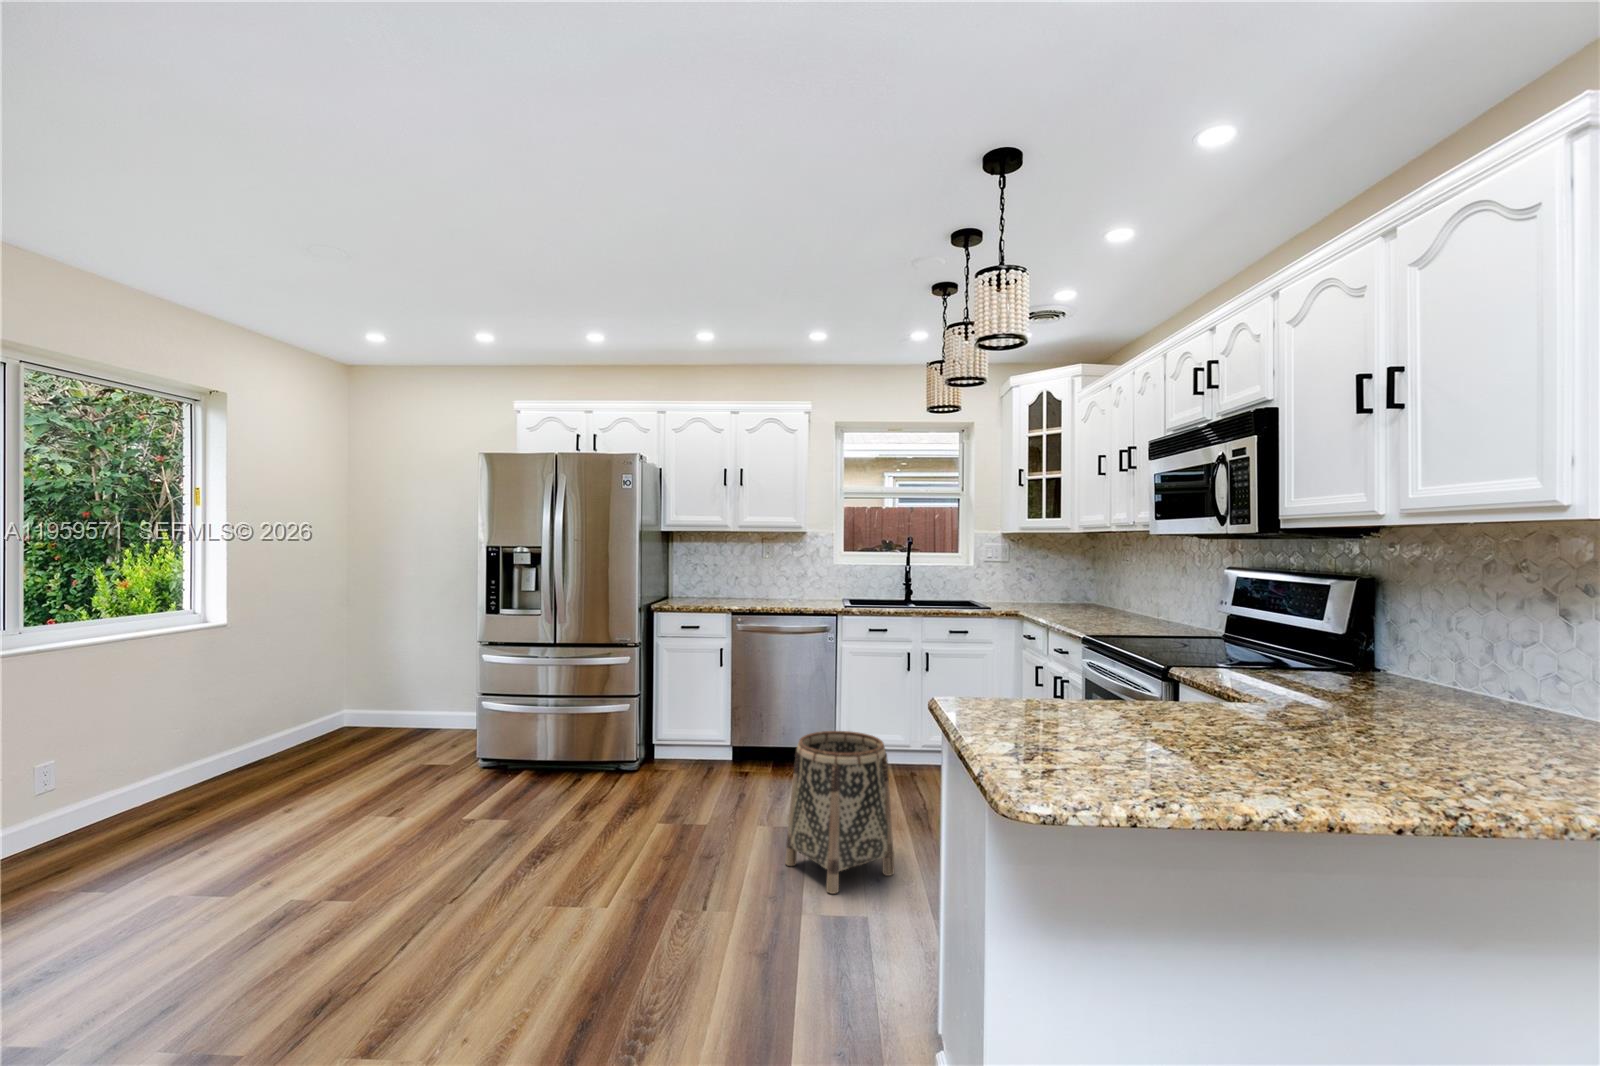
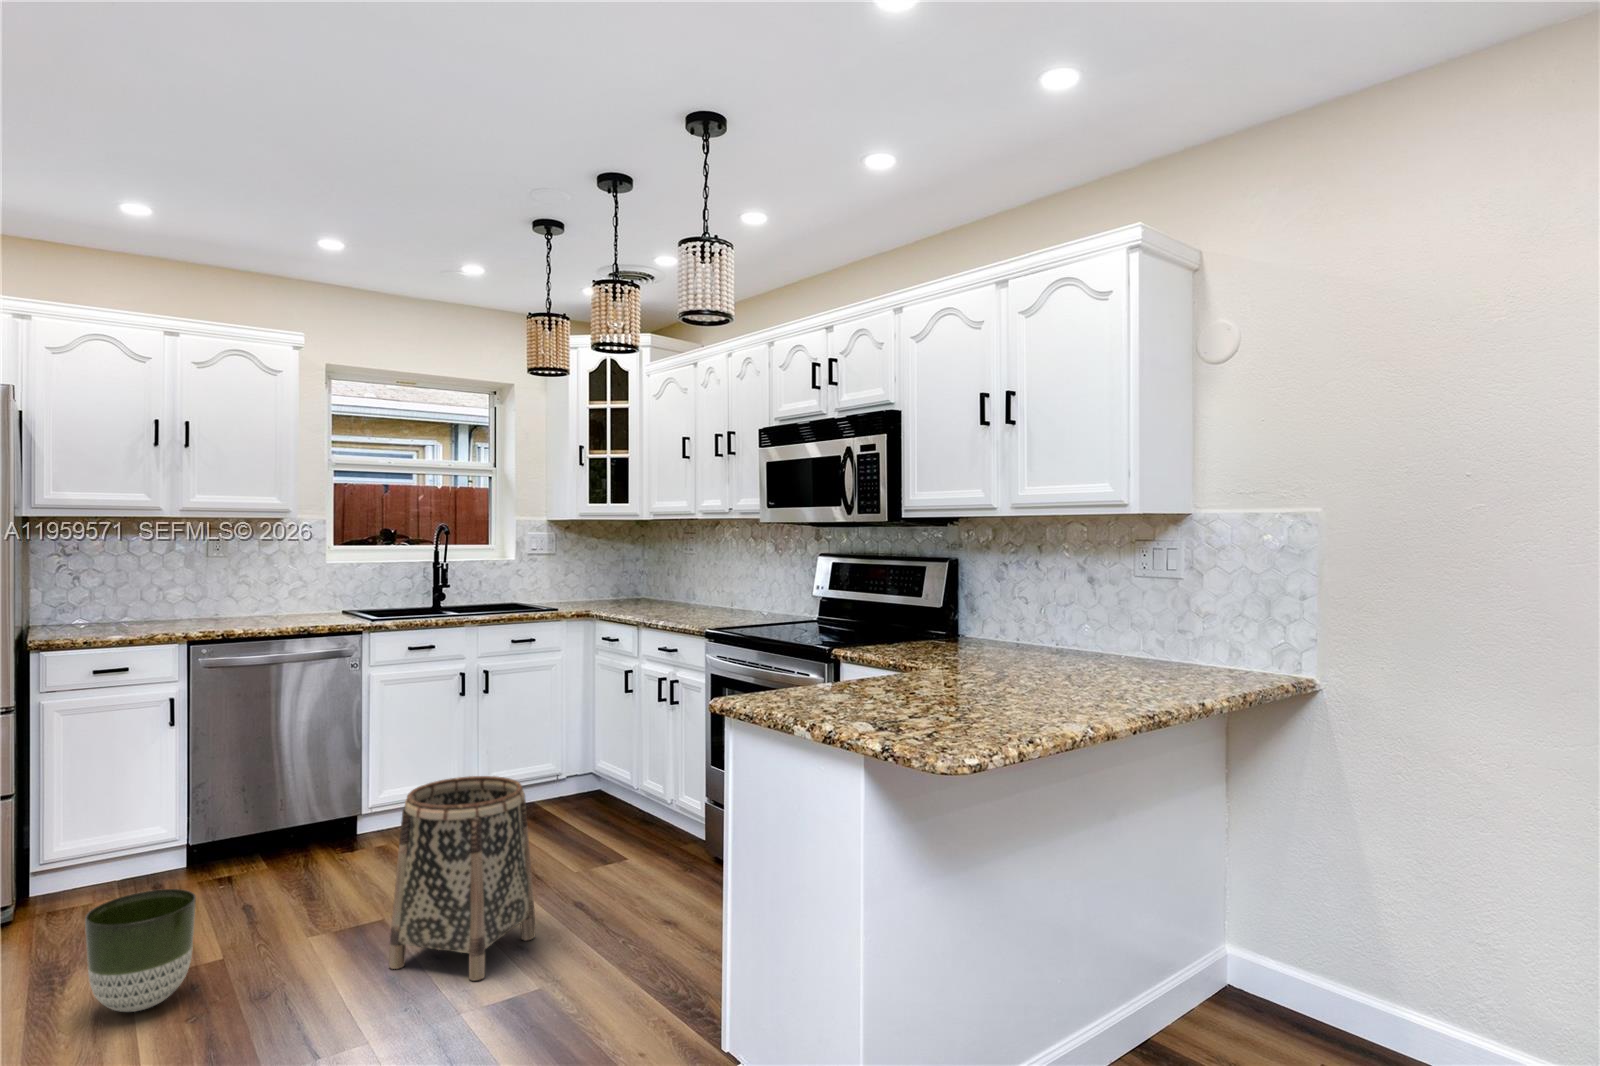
planter: none [622,768,680,843] -> present [85,889,196,1012]

